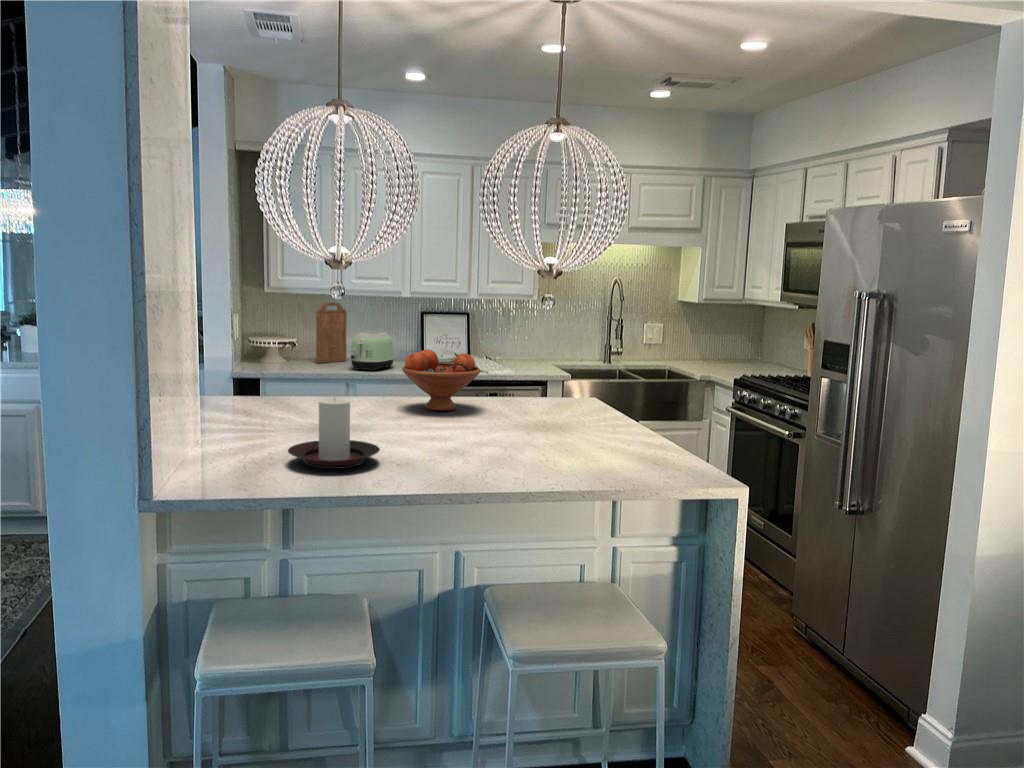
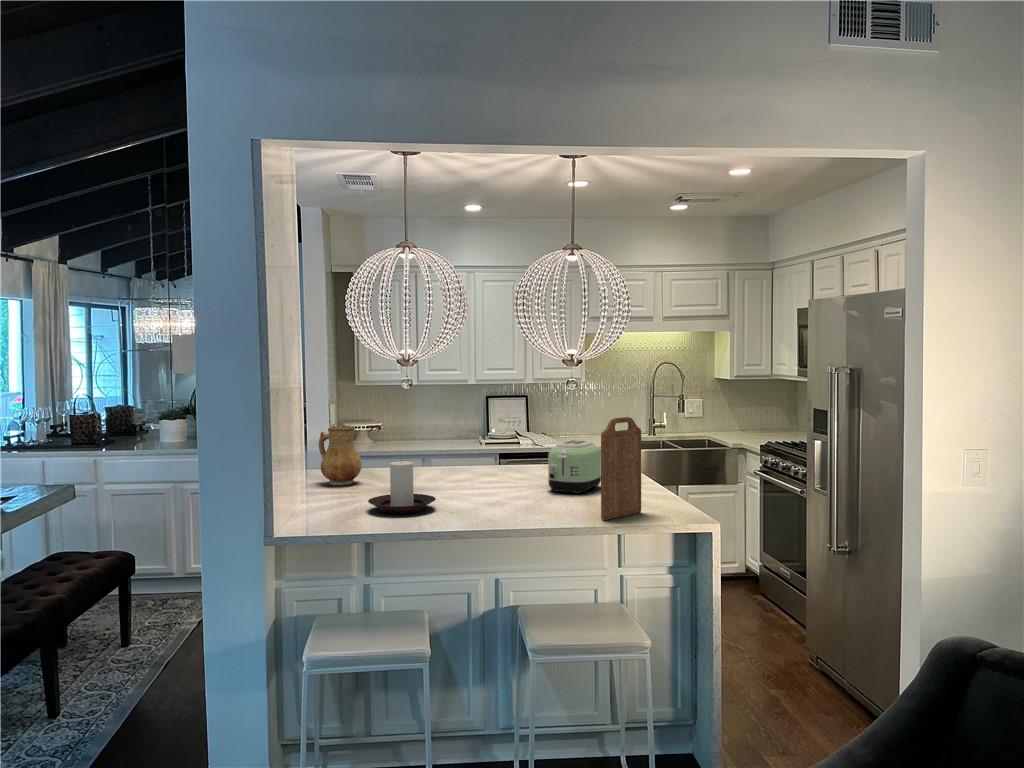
cutting board: present [316,302,347,363] -> present [601,417,641,520]
toaster: present [351,332,394,371] -> present [548,440,601,494]
ceramic pitcher: none [218,346,275,423] -> present [319,426,362,485]
fruit bowl: present [402,349,480,411] -> none [461,425,523,474]

